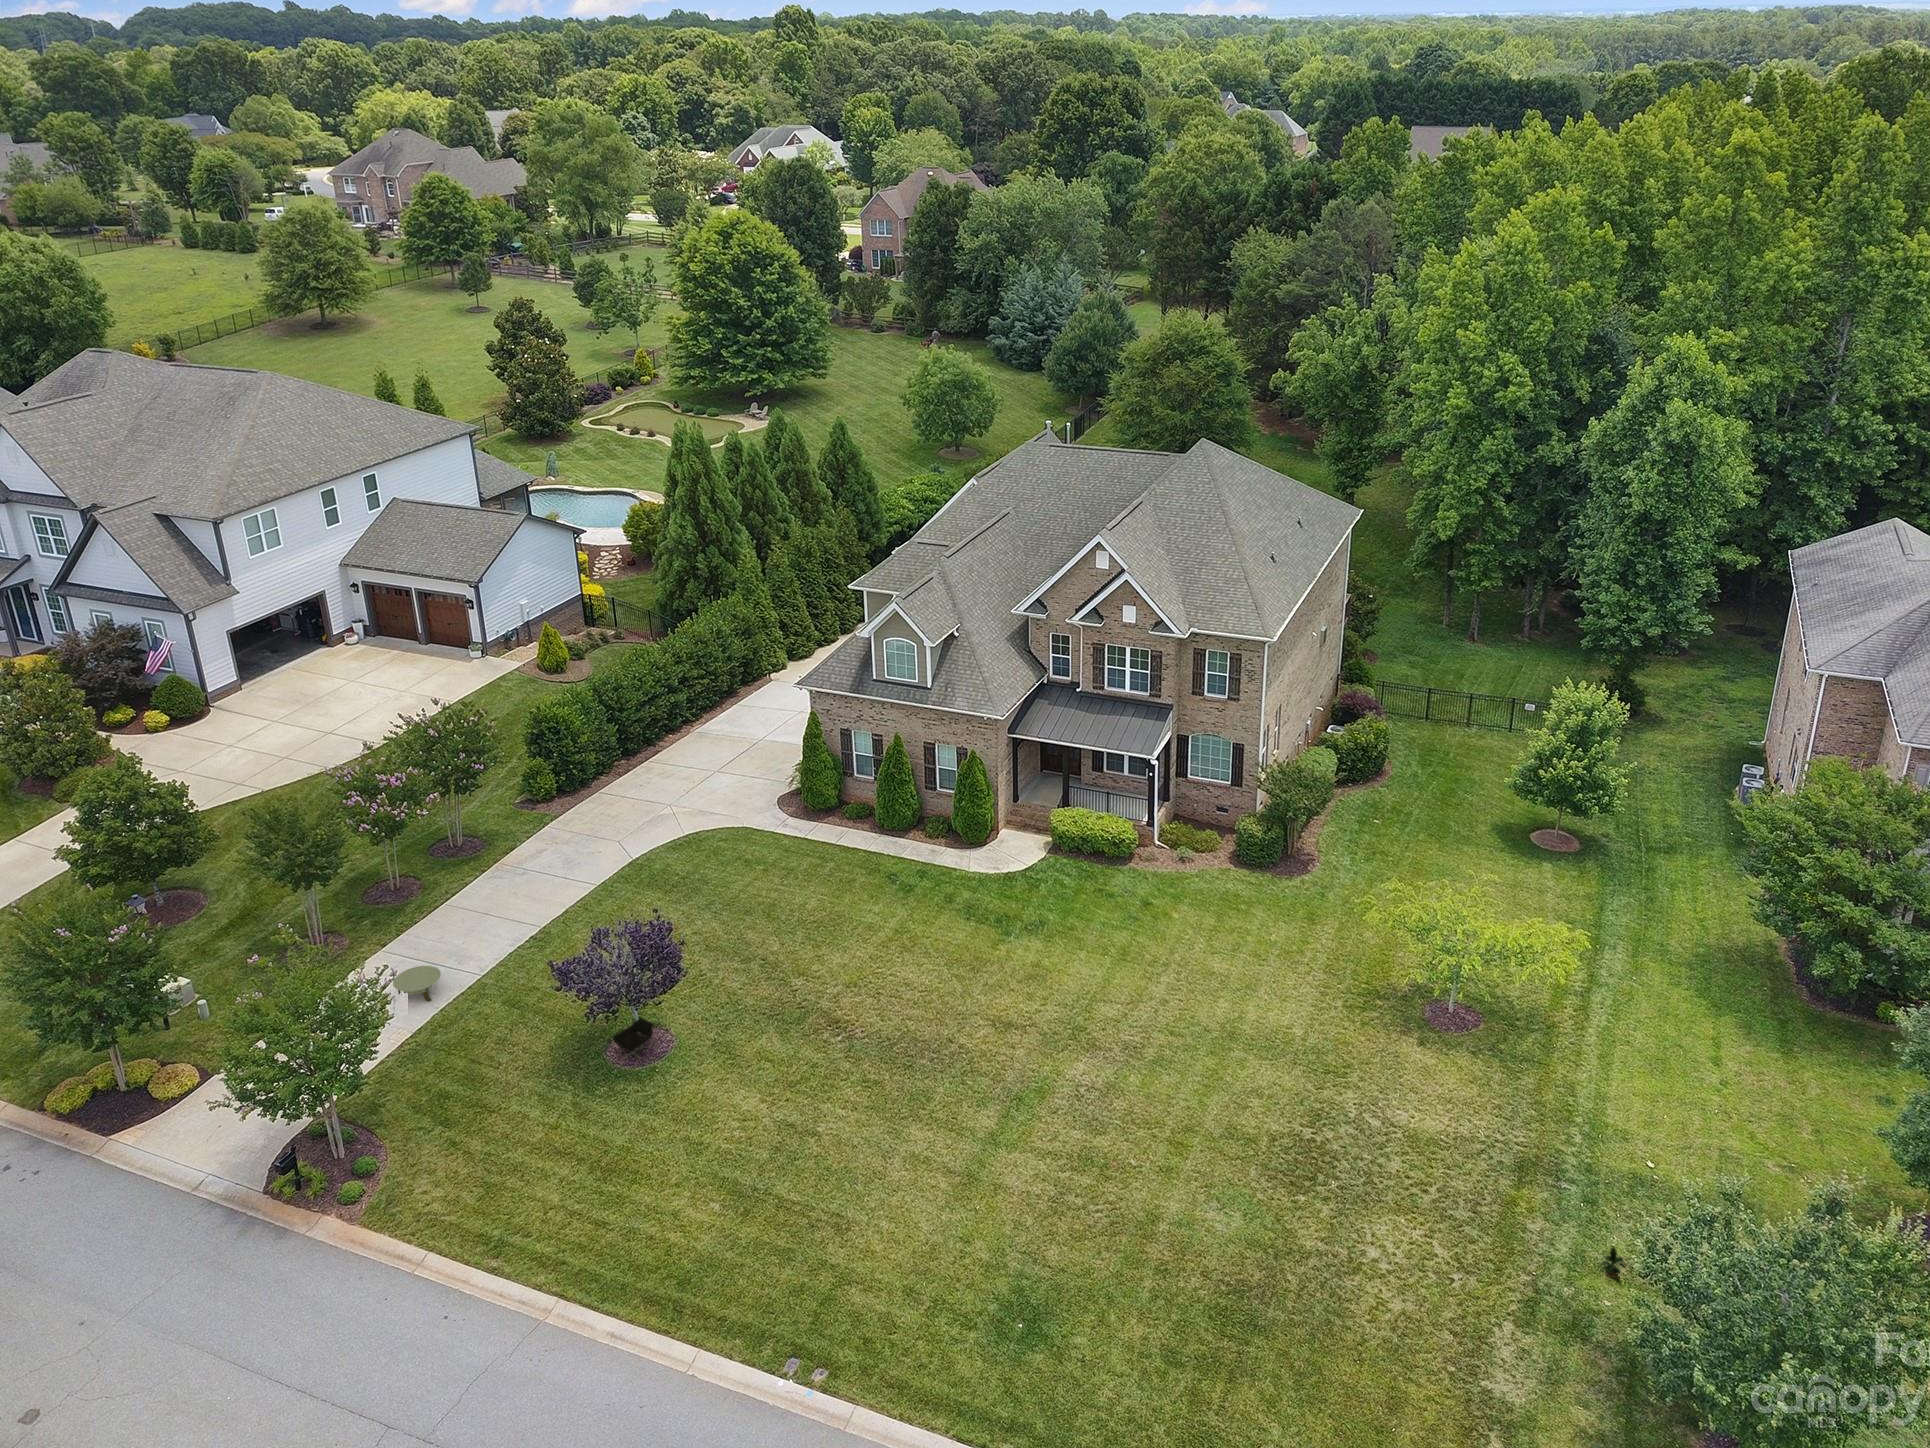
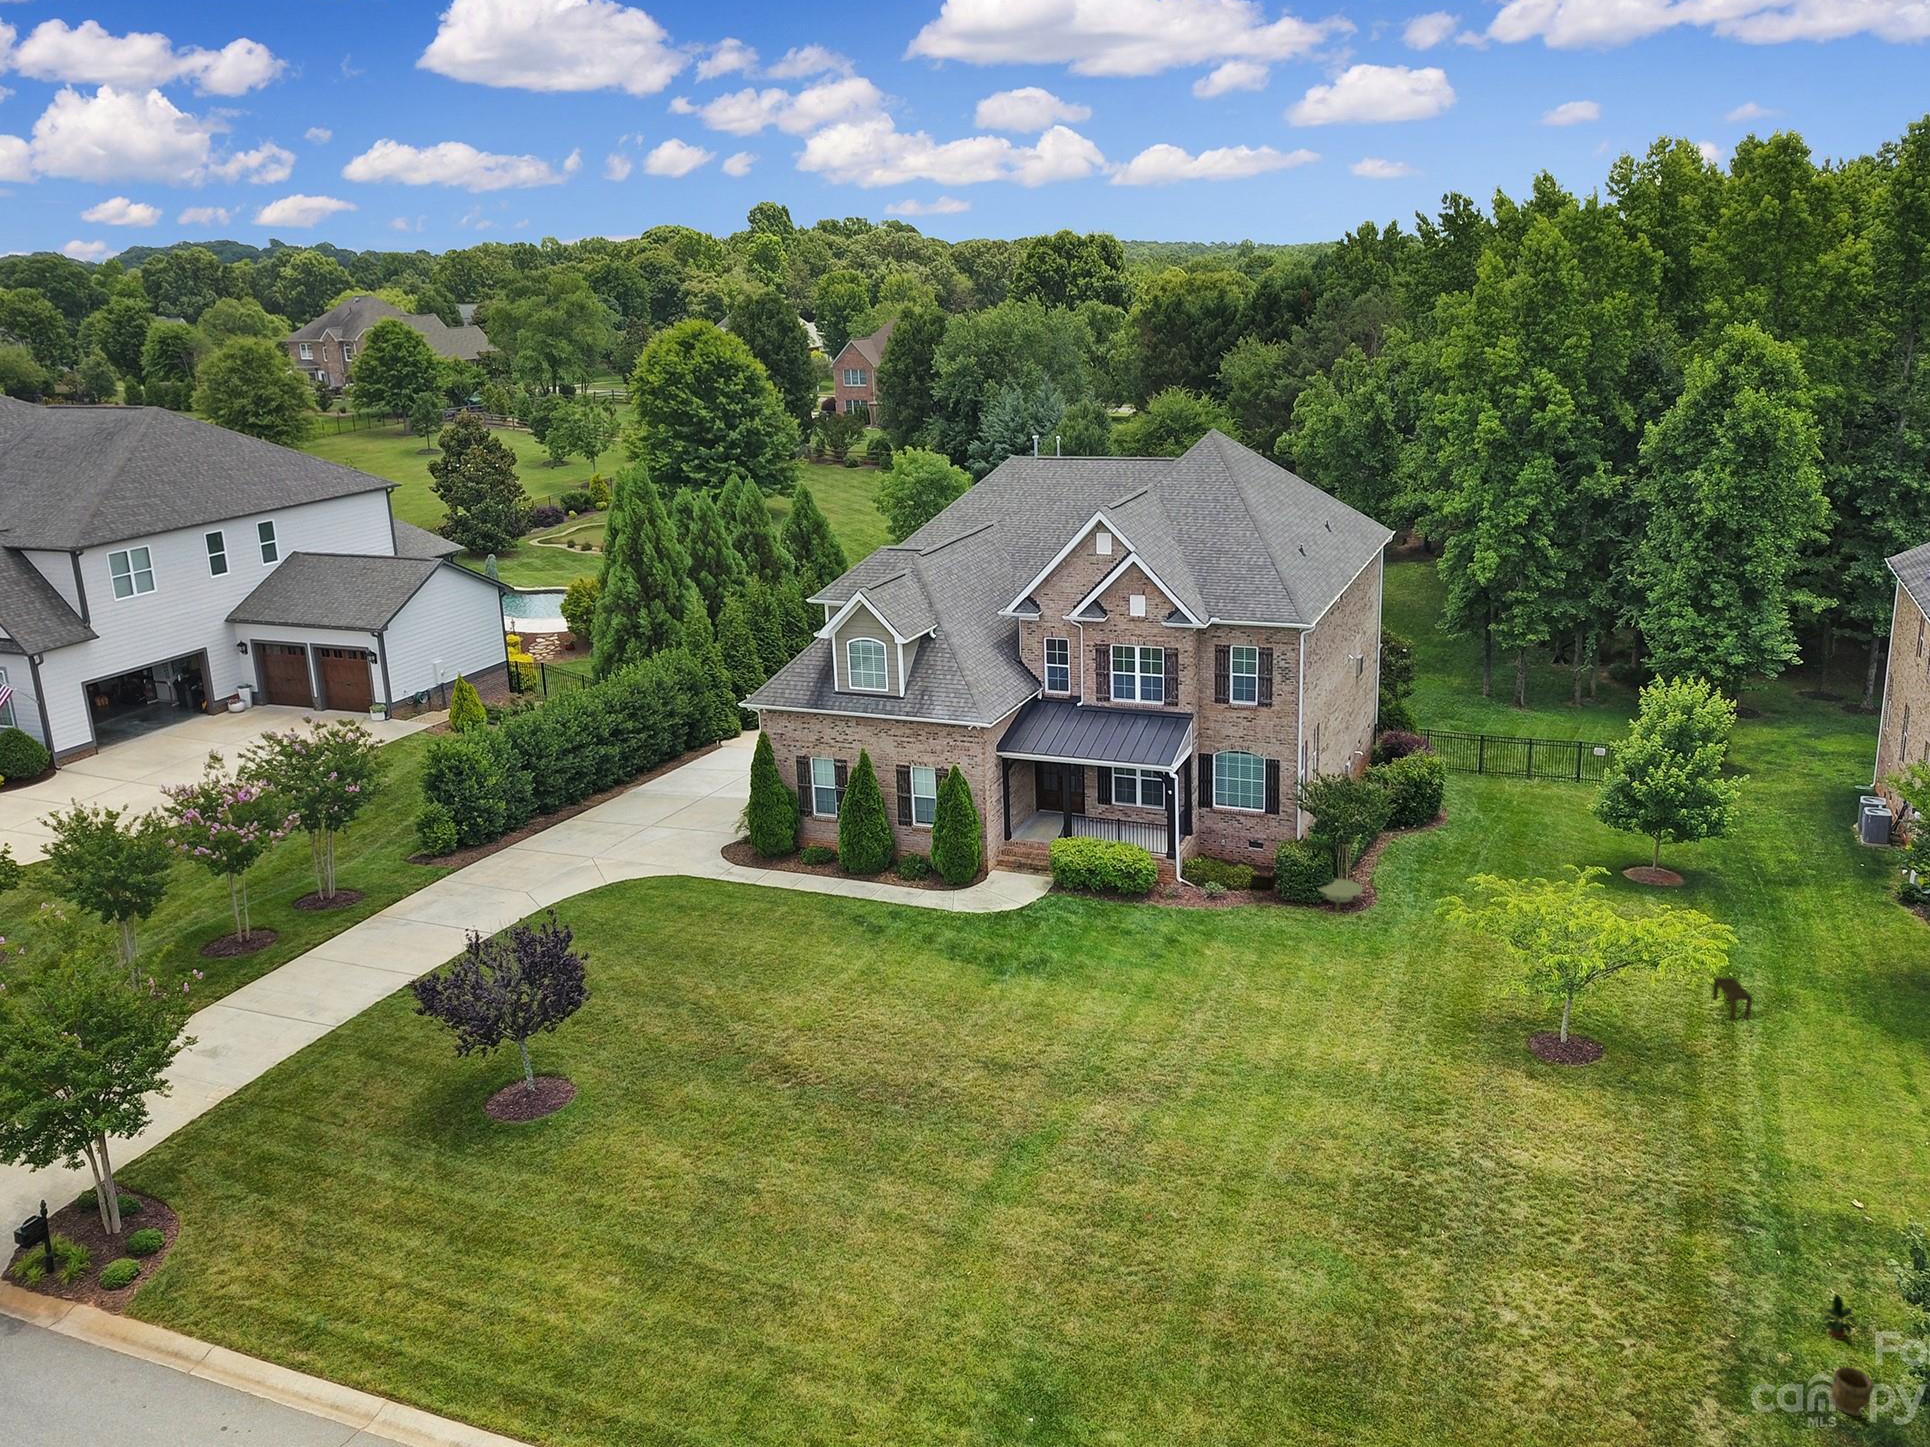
bench: none [1582,958,1611,995] -> present [1712,978,1752,1020]
round table: present [393,966,441,1002] -> present [1319,879,1363,913]
lounge chair: present [613,1017,653,1058] -> present [1244,871,1279,900]
bucket: none [1594,1304,1625,1339] -> present [1831,1367,1874,1416]

